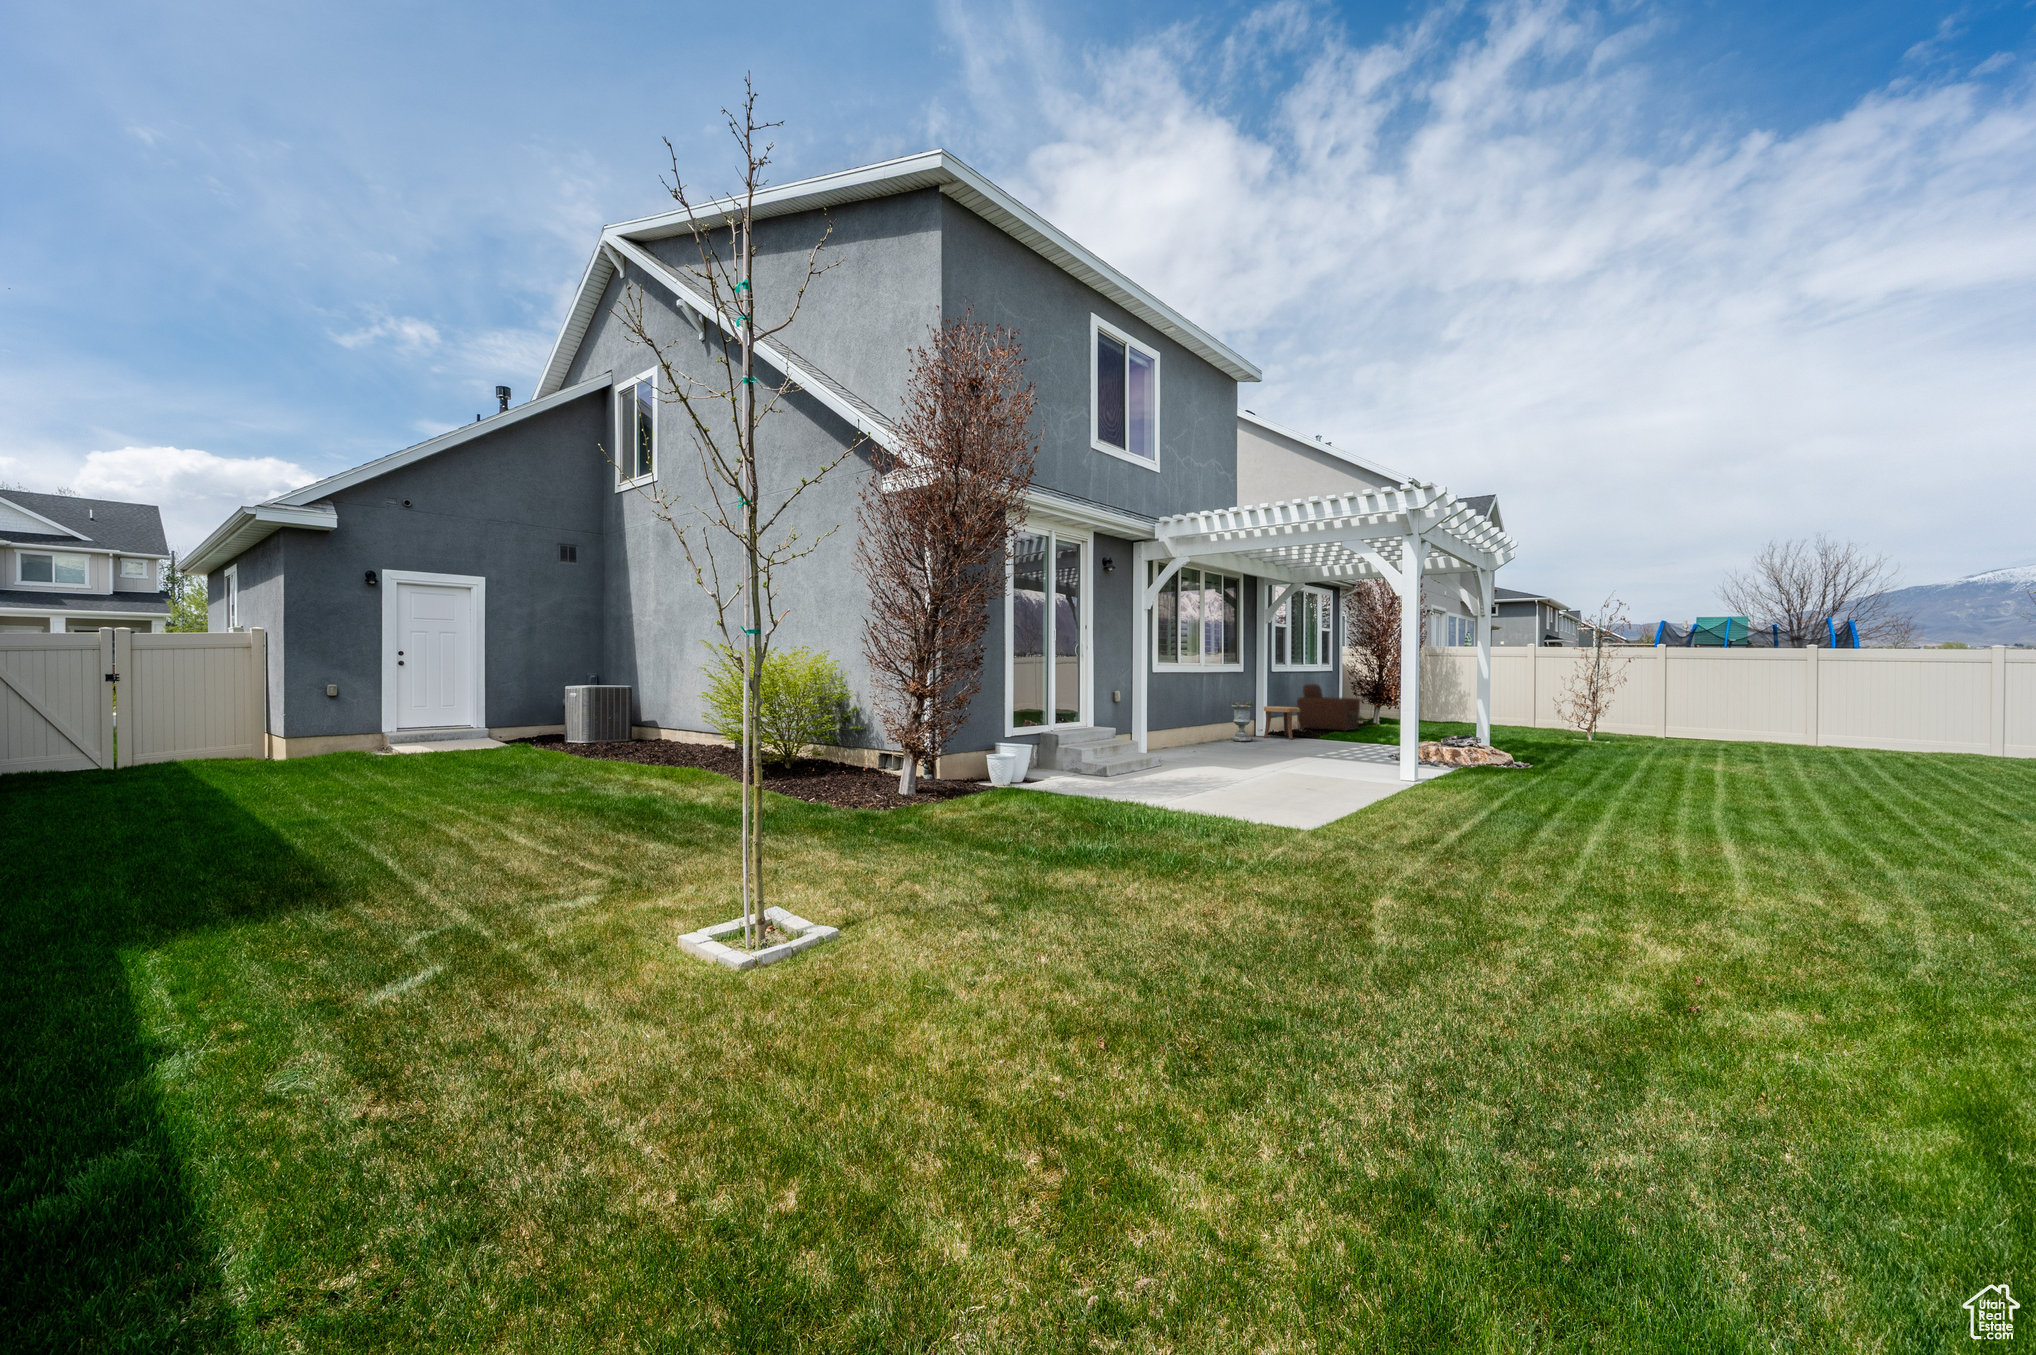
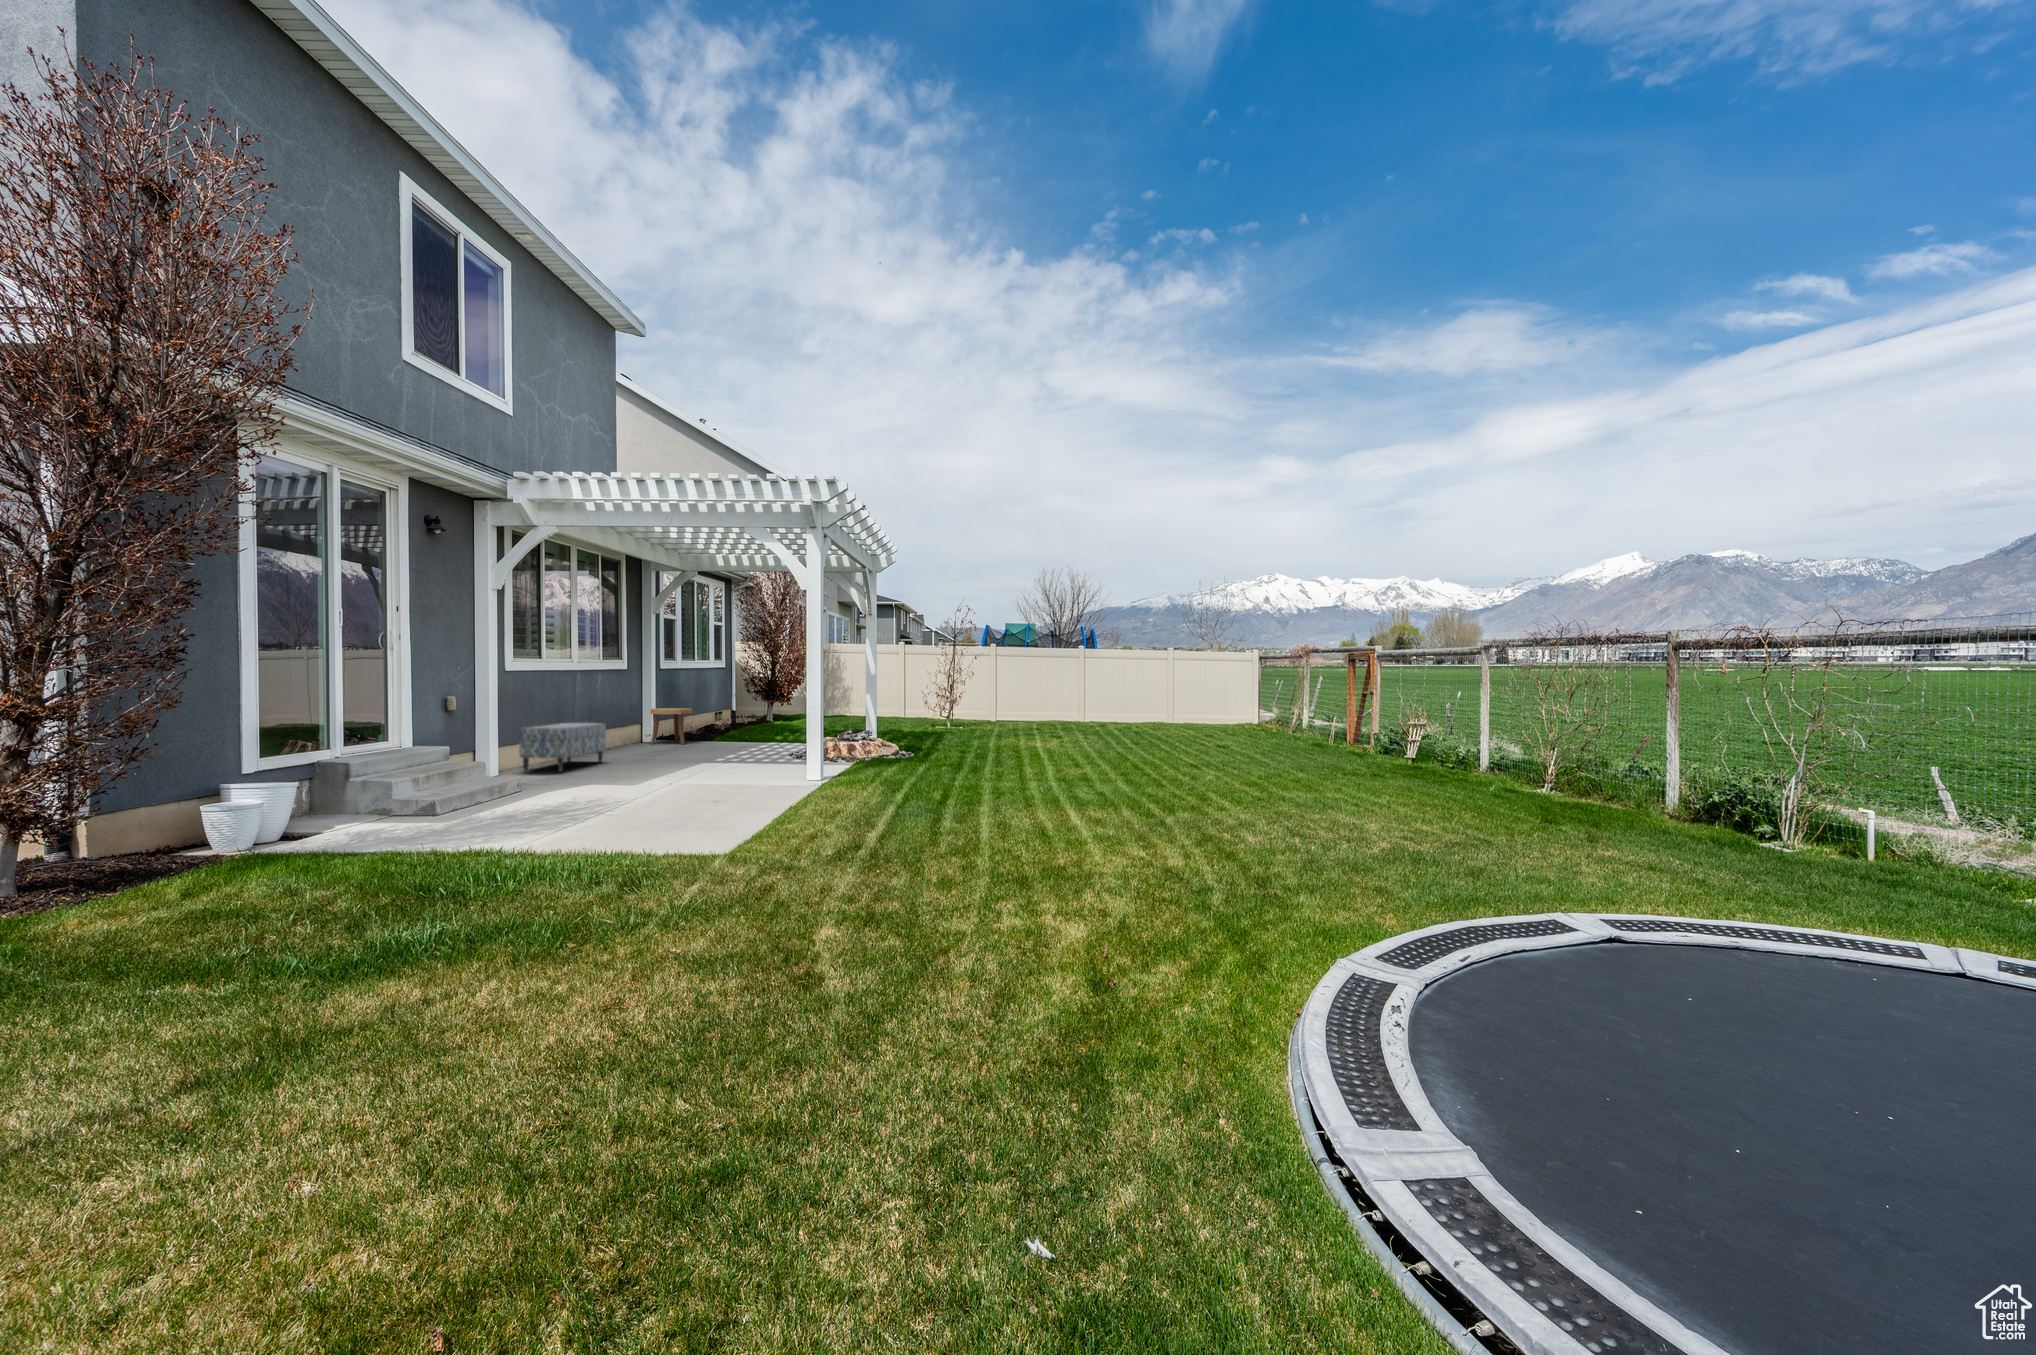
armchair: present [1297,684,1360,731] -> none [687,682,754,731]
planter: present [1231,701,1254,741] -> none [611,703,640,751]
bench: none [1162,715,1226,754] -> present [519,723,606,772]

